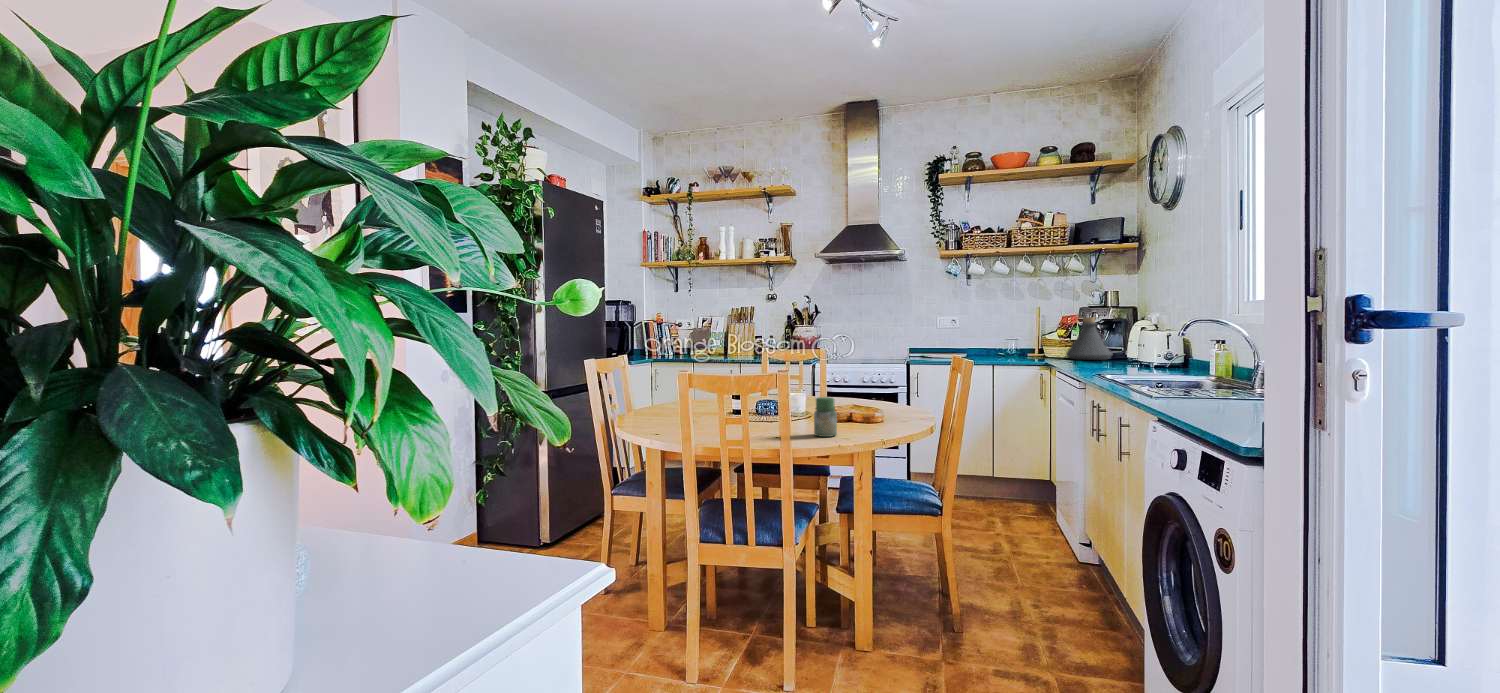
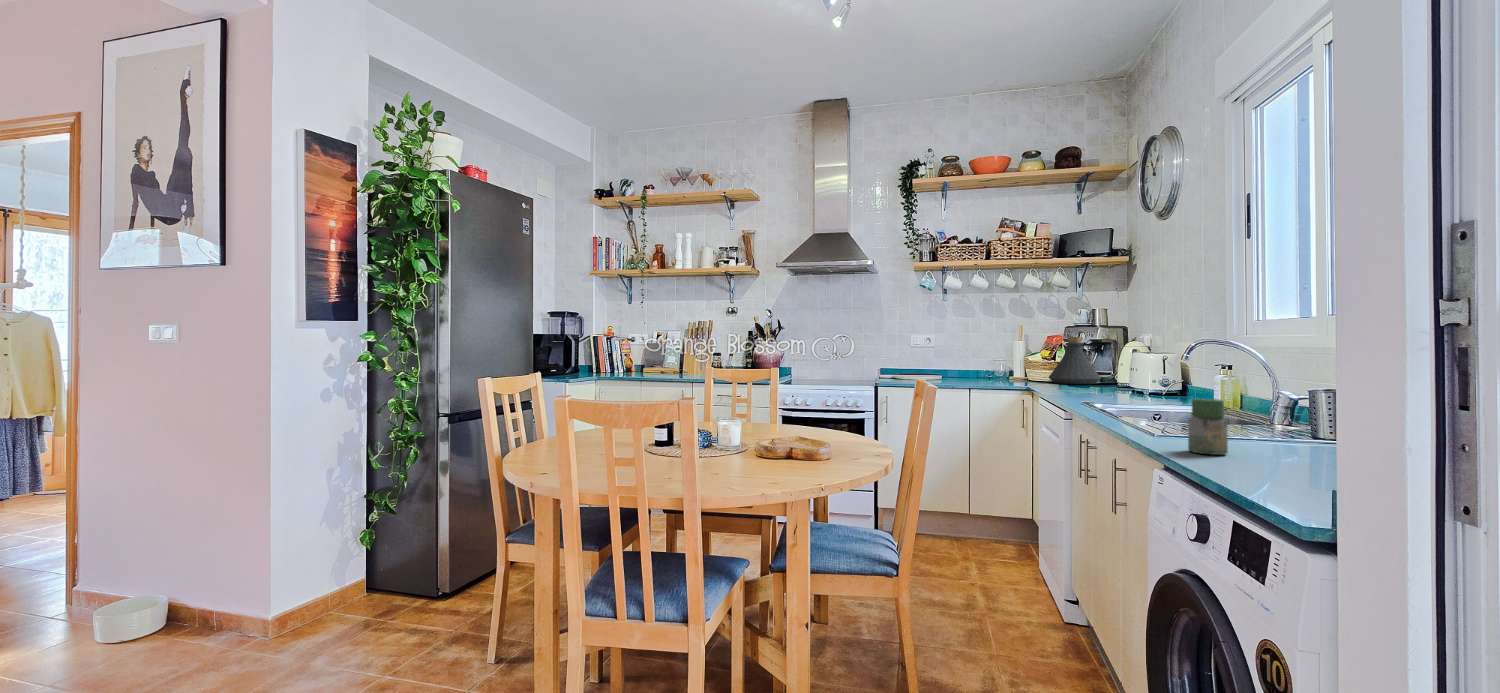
jar: present [814,397,837,437] -> present [1188,399,1228,455]

